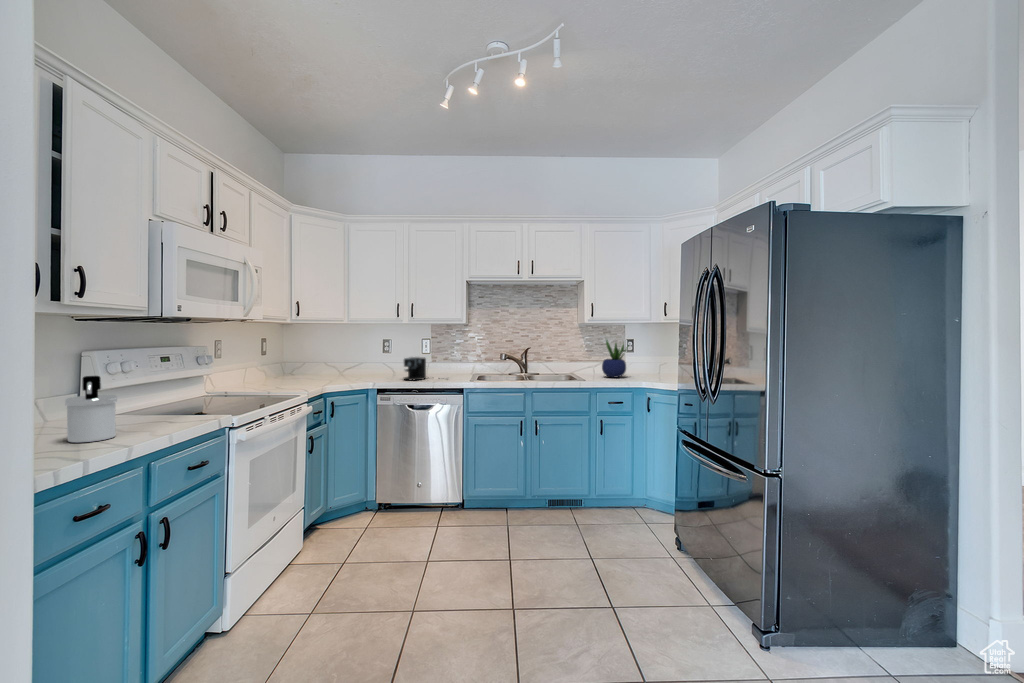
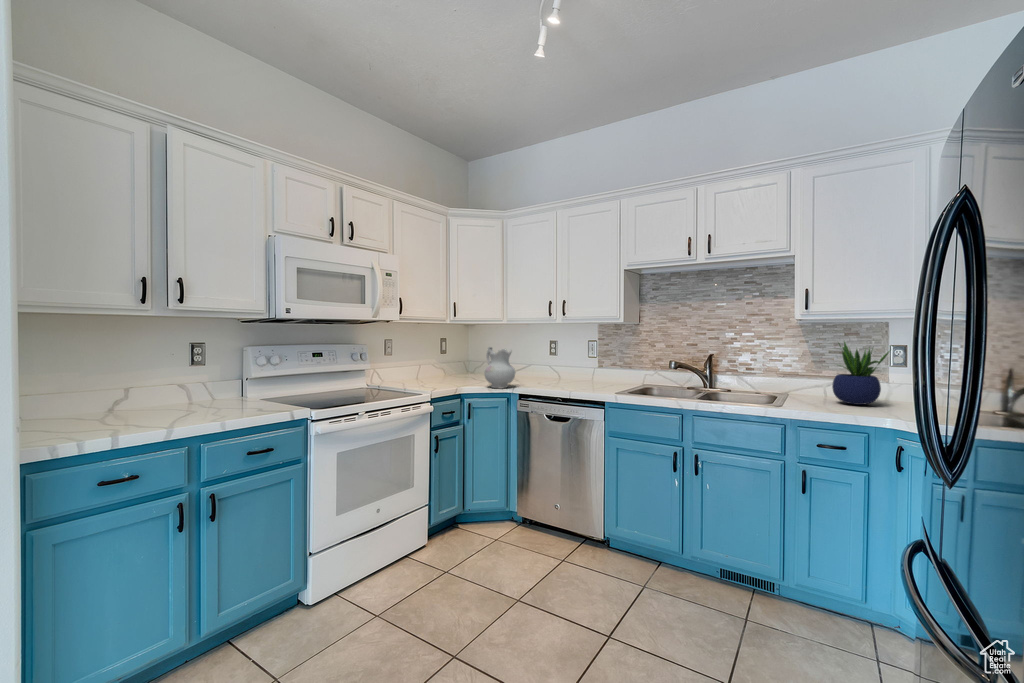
ceramic pitcher: none [344,346,377,385] -> present [484,347,515,388]
coffee maker: present [404,357,426,380] -> none [549,361,601,388]
soap dispenser: present [65,376,117,443] -> none [157,367,202,420]

